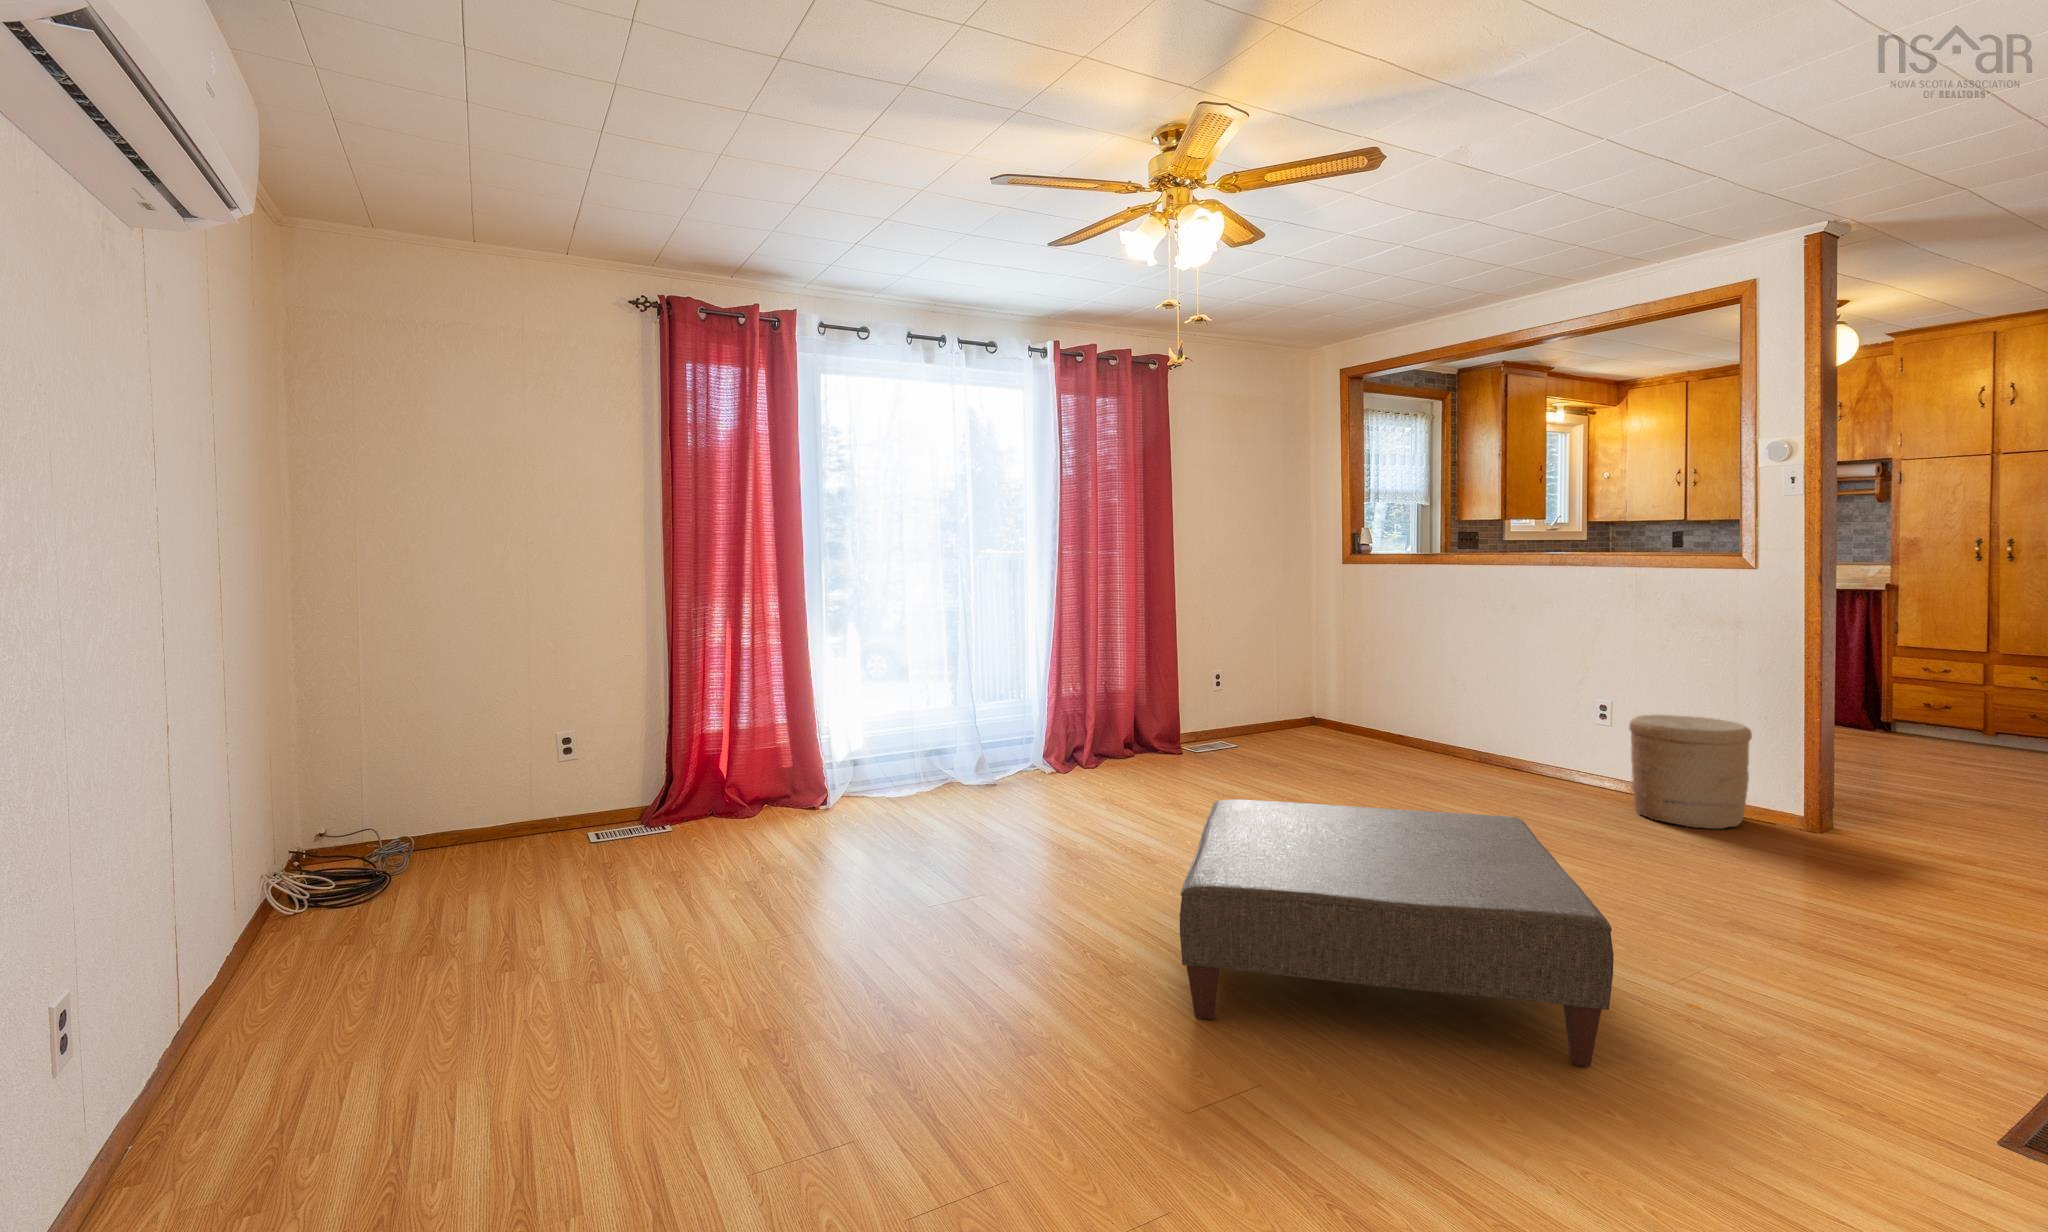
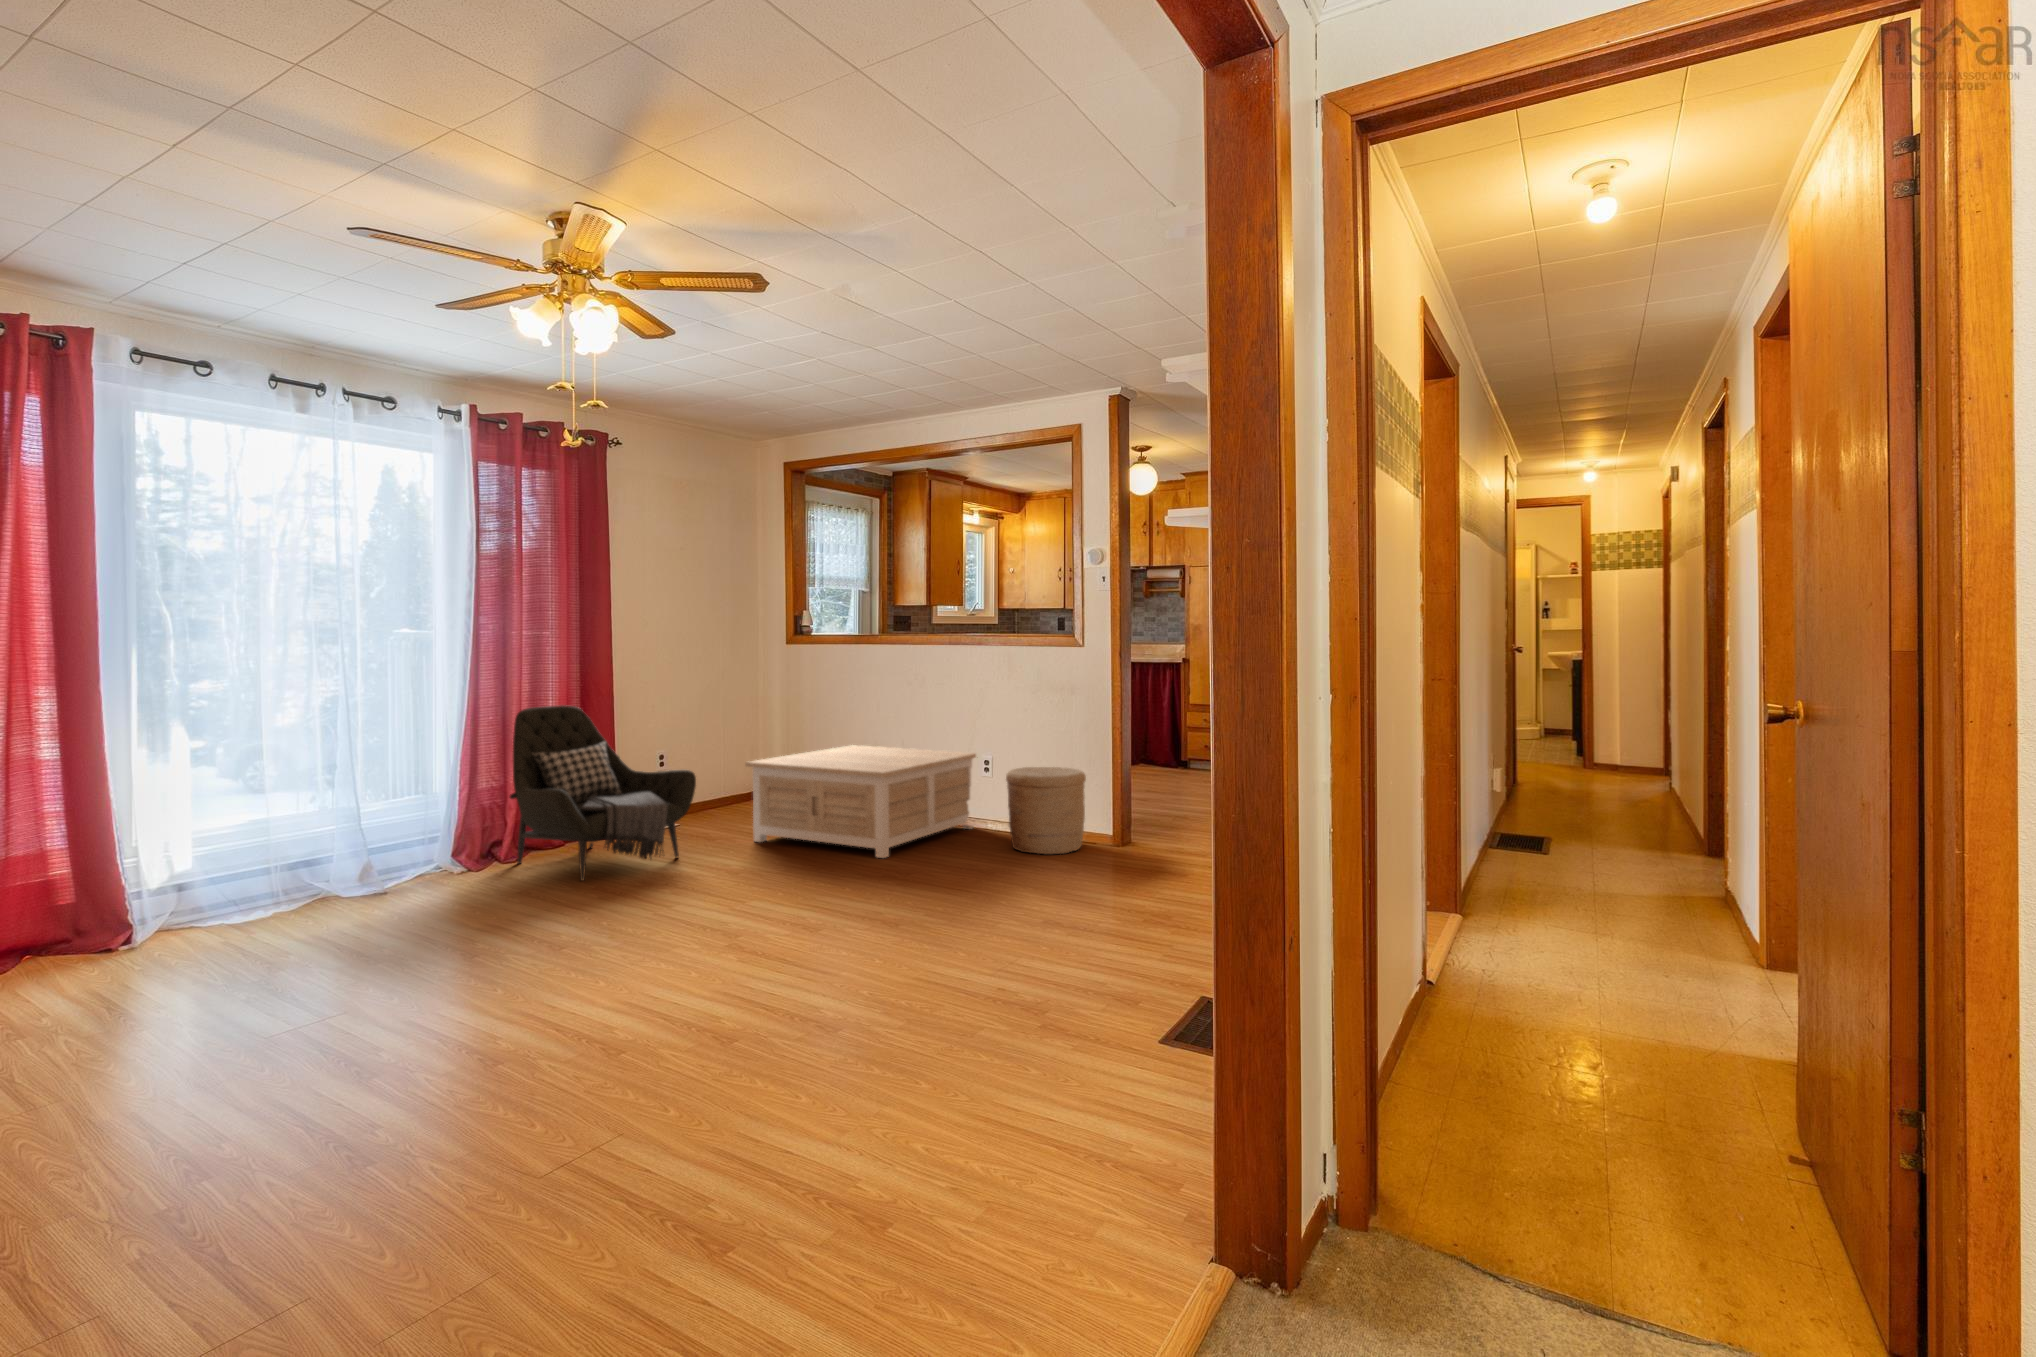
armchair: none [1088,623,1256,794] -> present [510,705,696,881]
coffee table: none [1304,674,1585,807] -> present [745,745,976,858]
ottoman: present [1180,799,1614,1066] -> none [570,857,940,1081]

